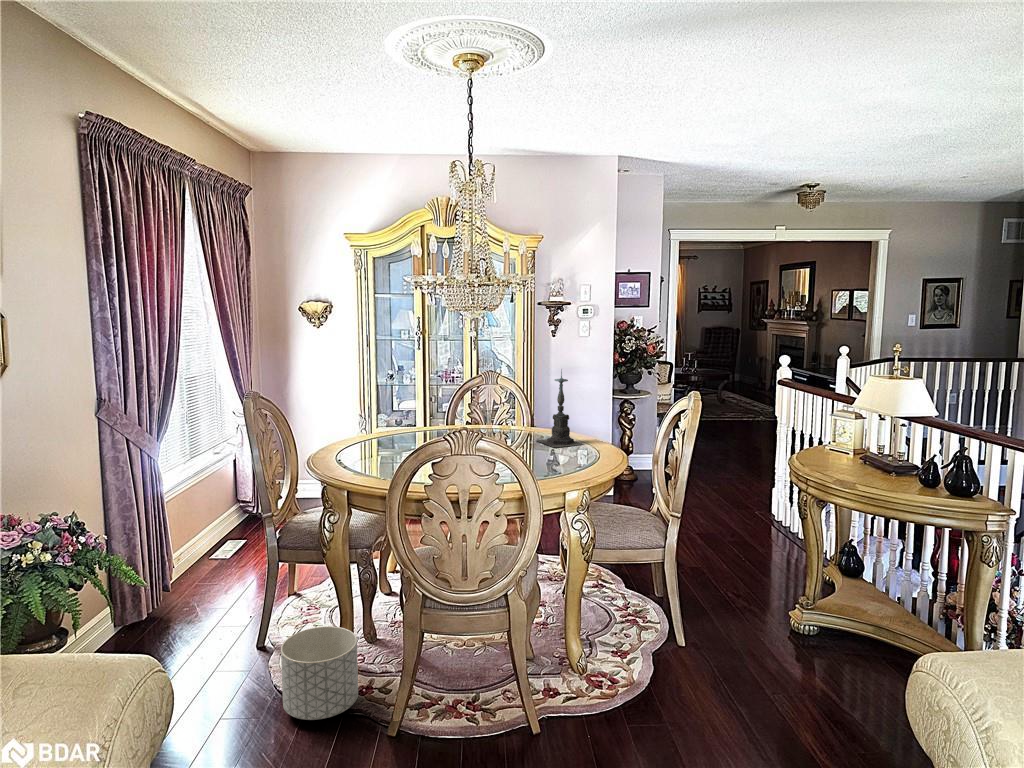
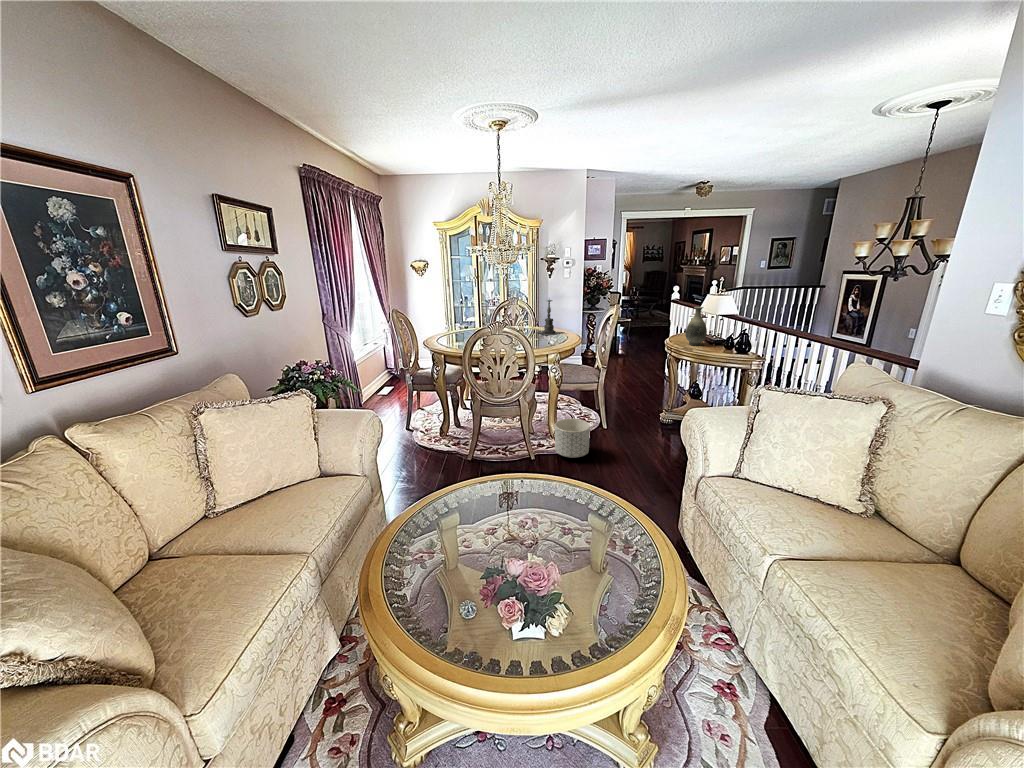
vase: none [835,398,878,475] -> present [685,307,707,345]
planter: present [281,626,358,720] -> present [555,419,590,458]

